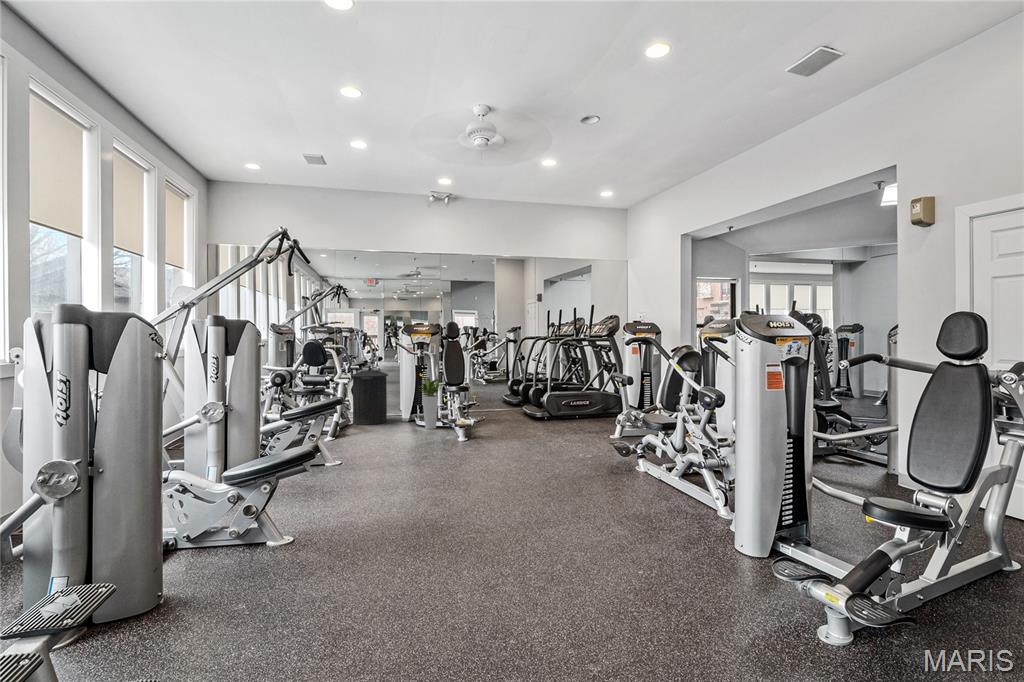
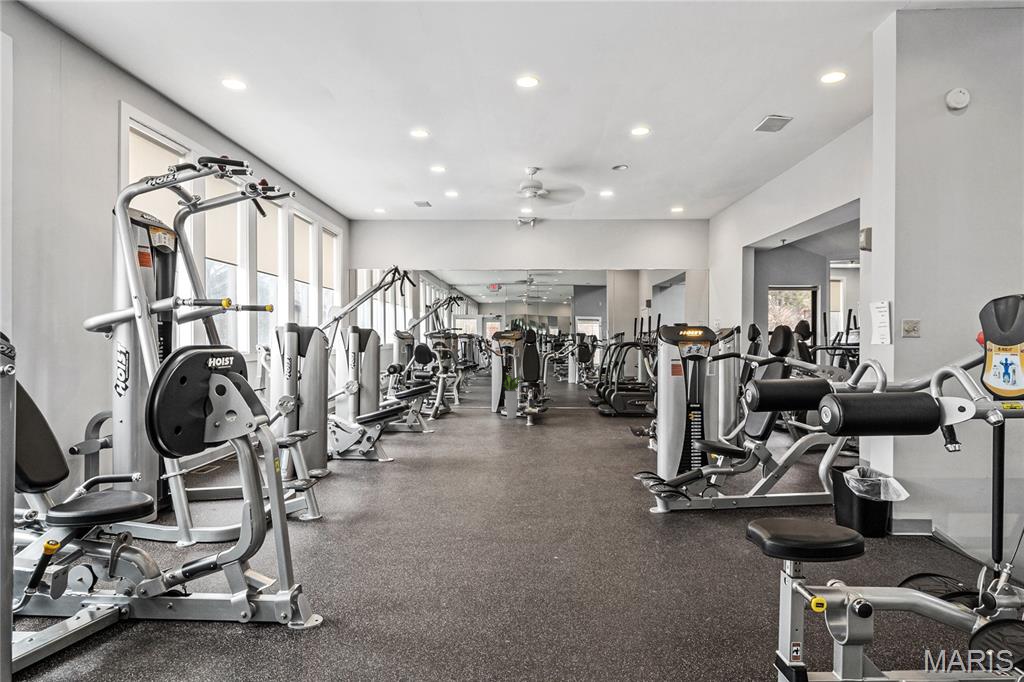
trash can: present [351,365,388,425] -> none [452,365,482,414]

